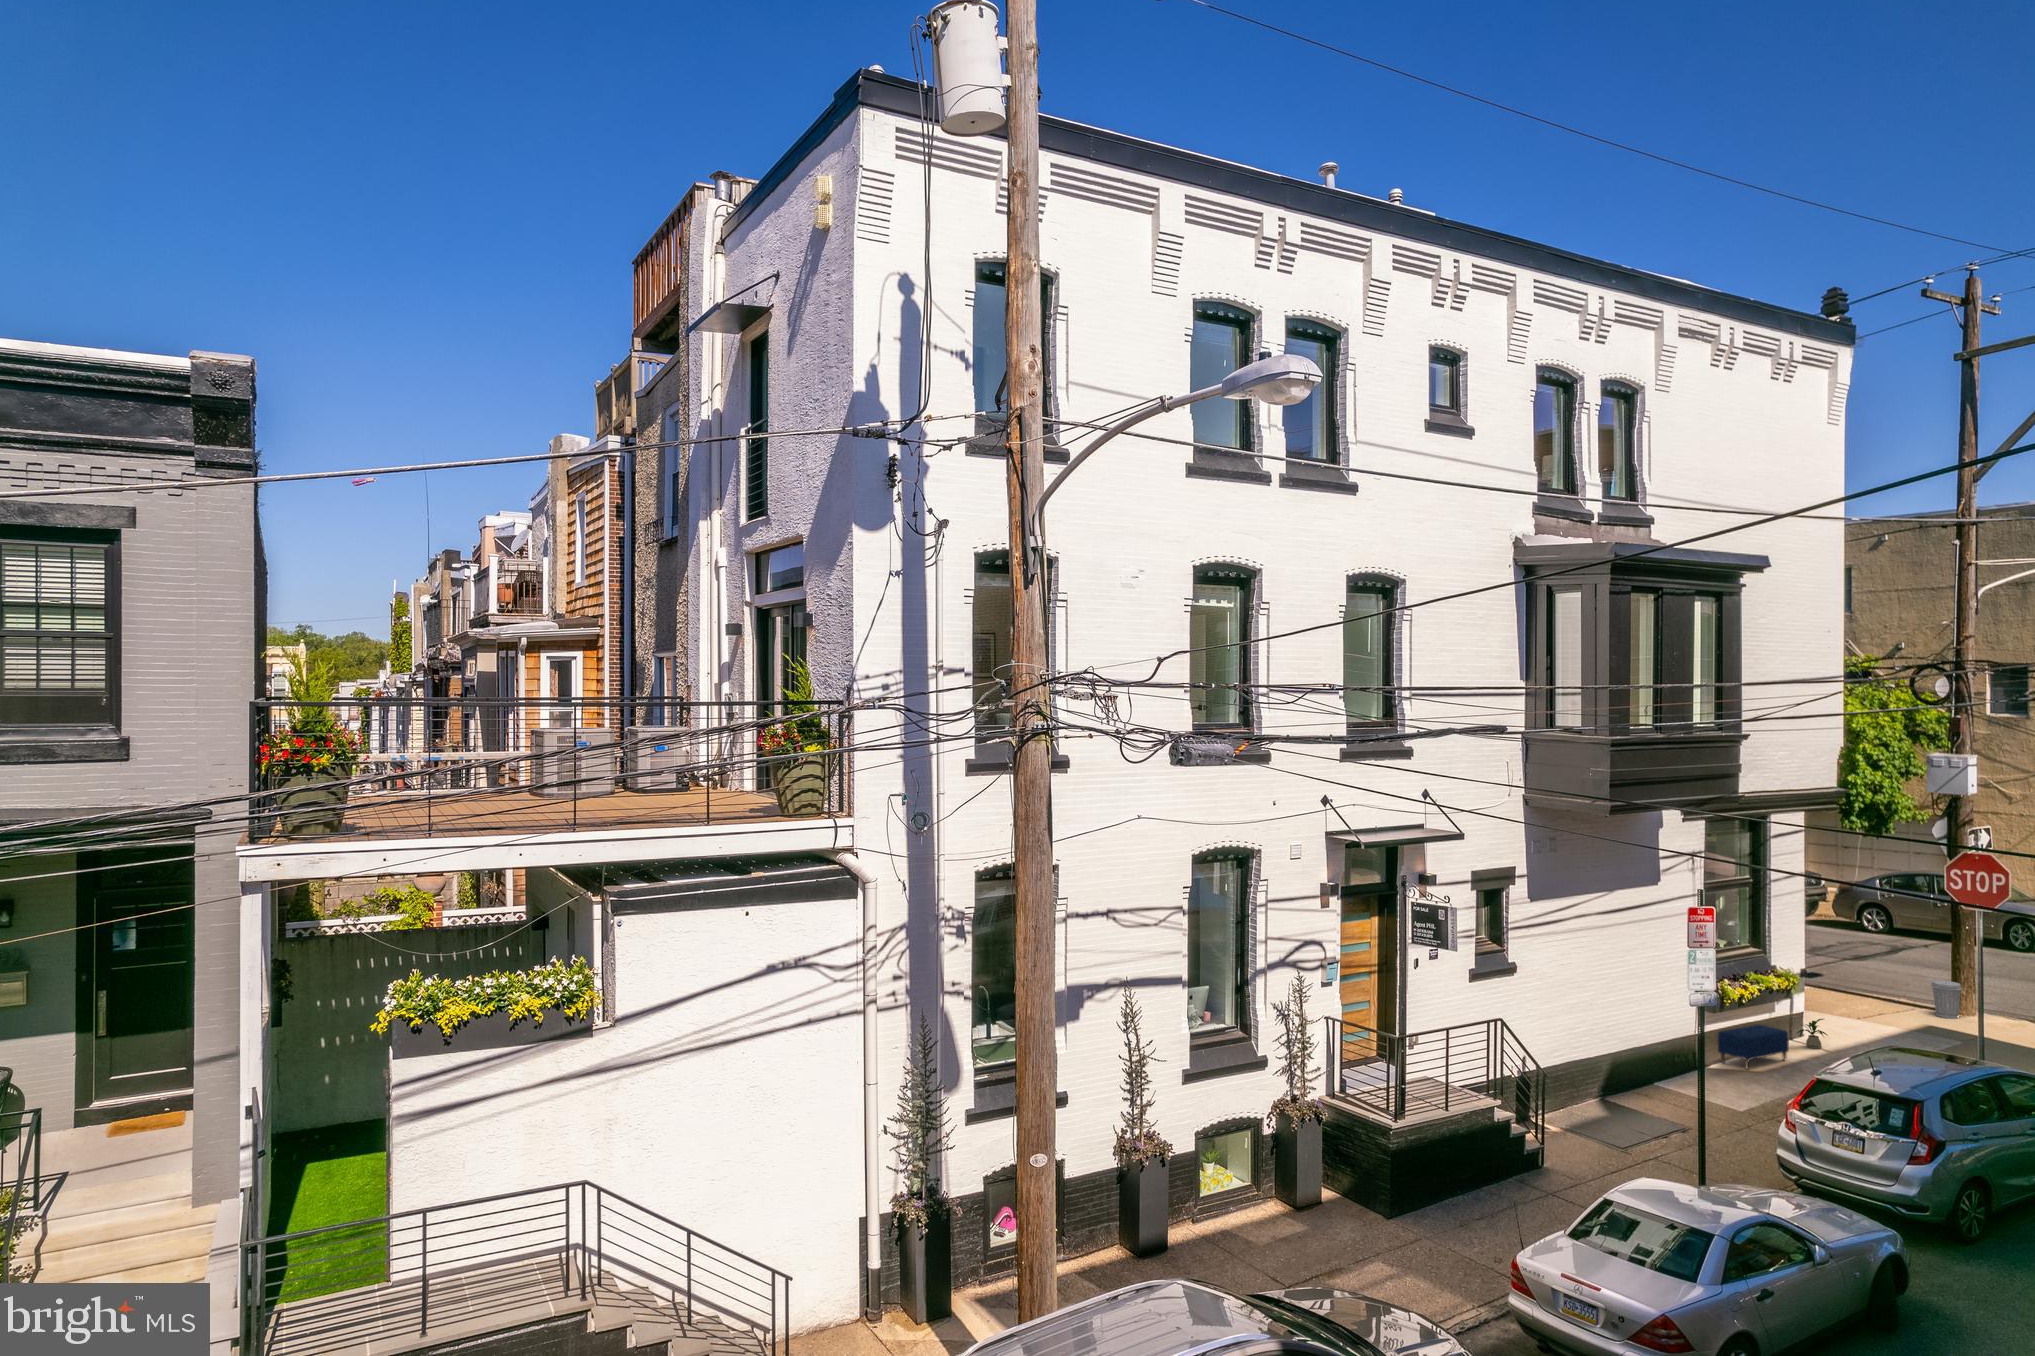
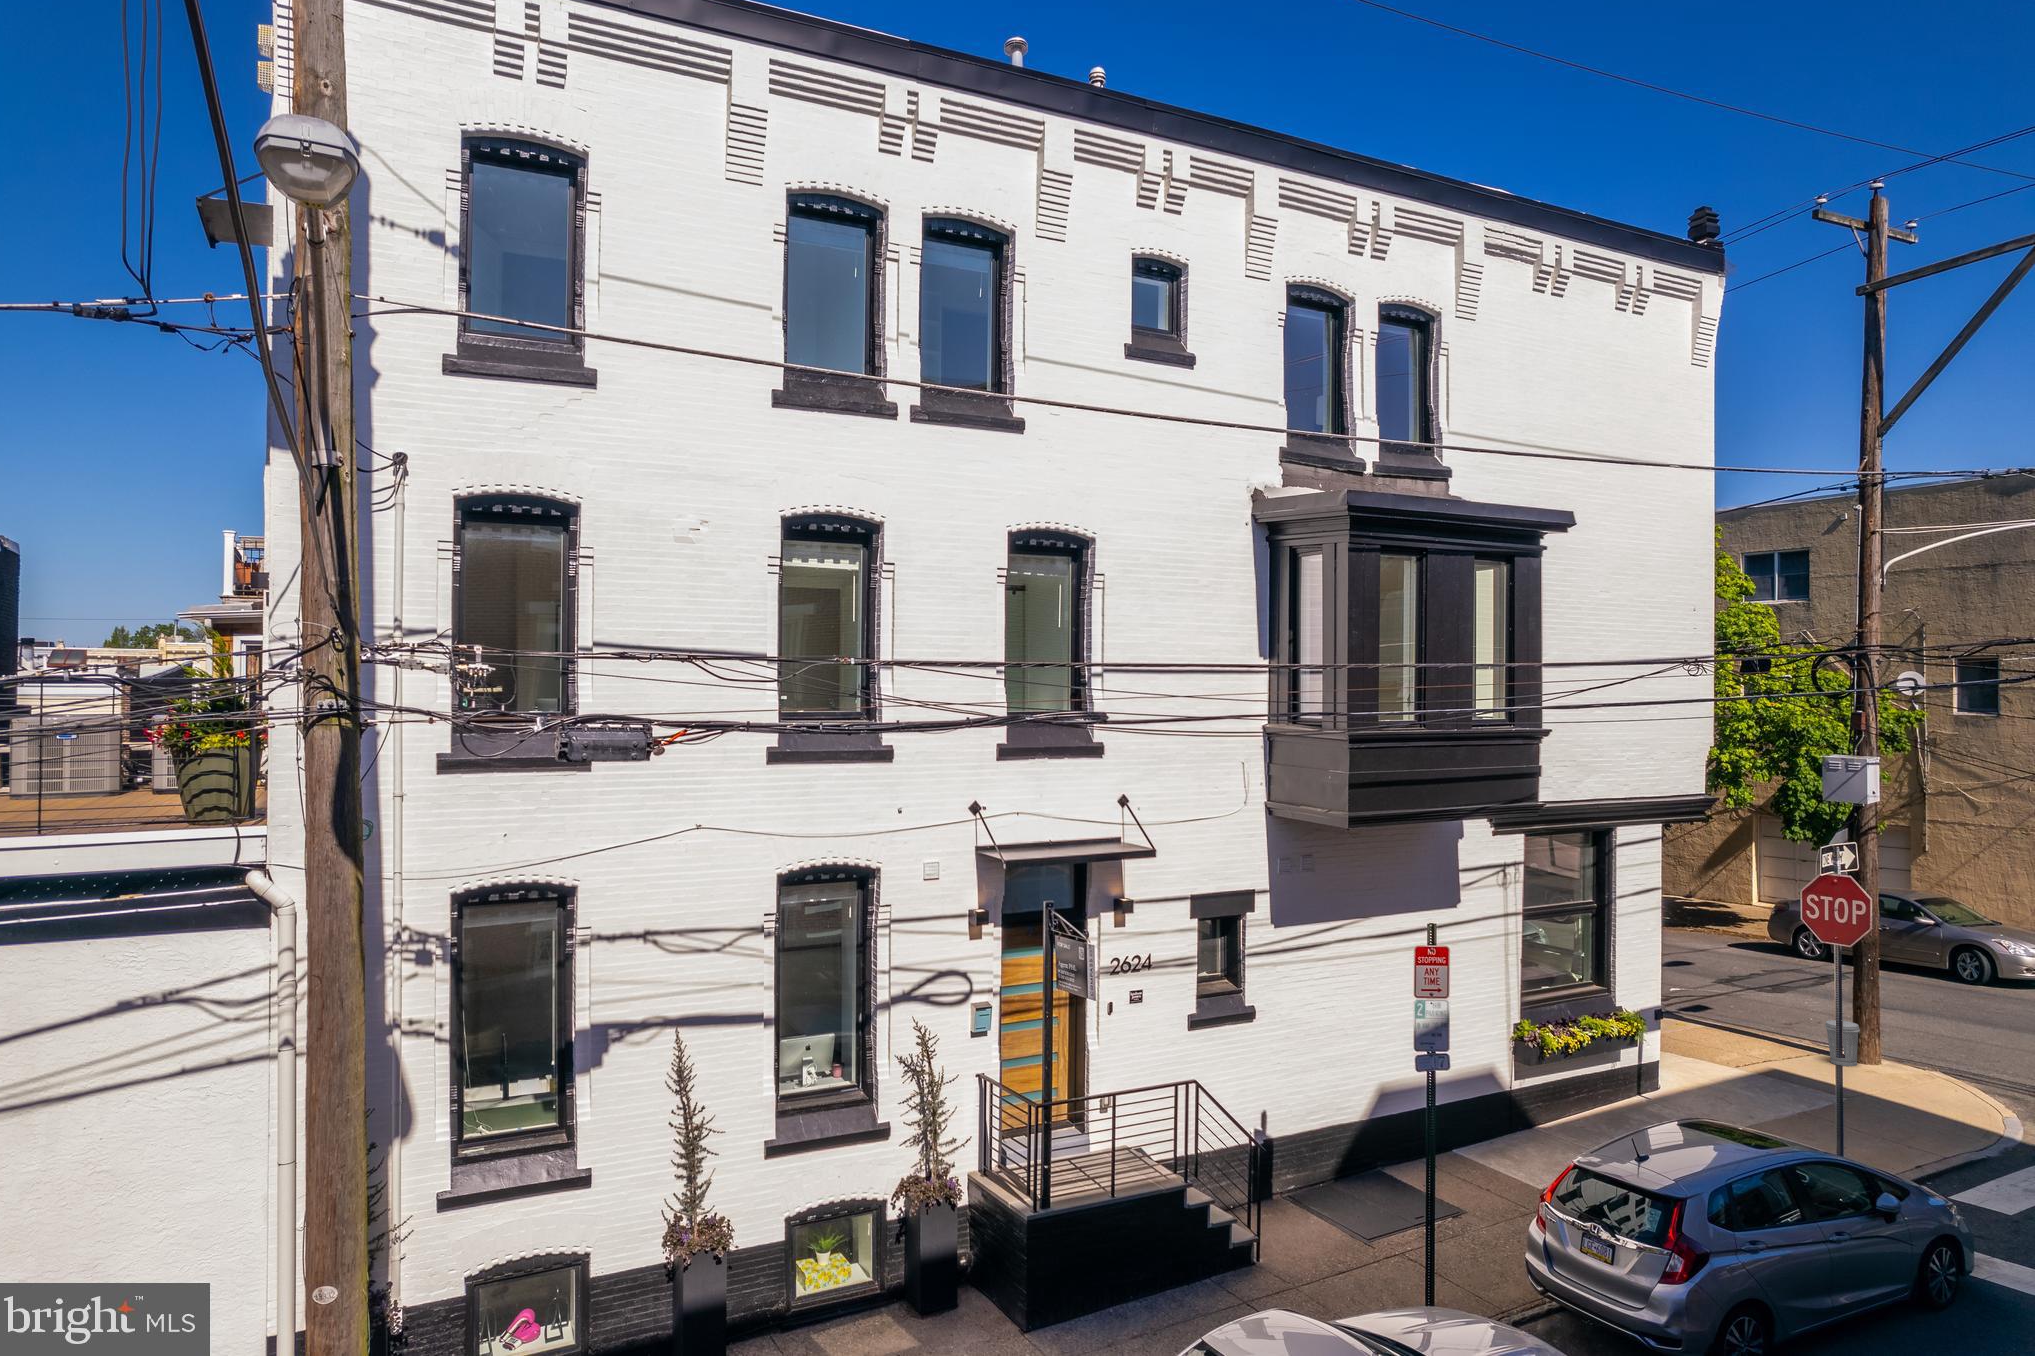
house plant: present [1797,1019,1828,1049] -> none [1640,1068,1683,1104]
bench: present [1718,1025,1789,1069] -> none [1539,1074,1626,1131]

